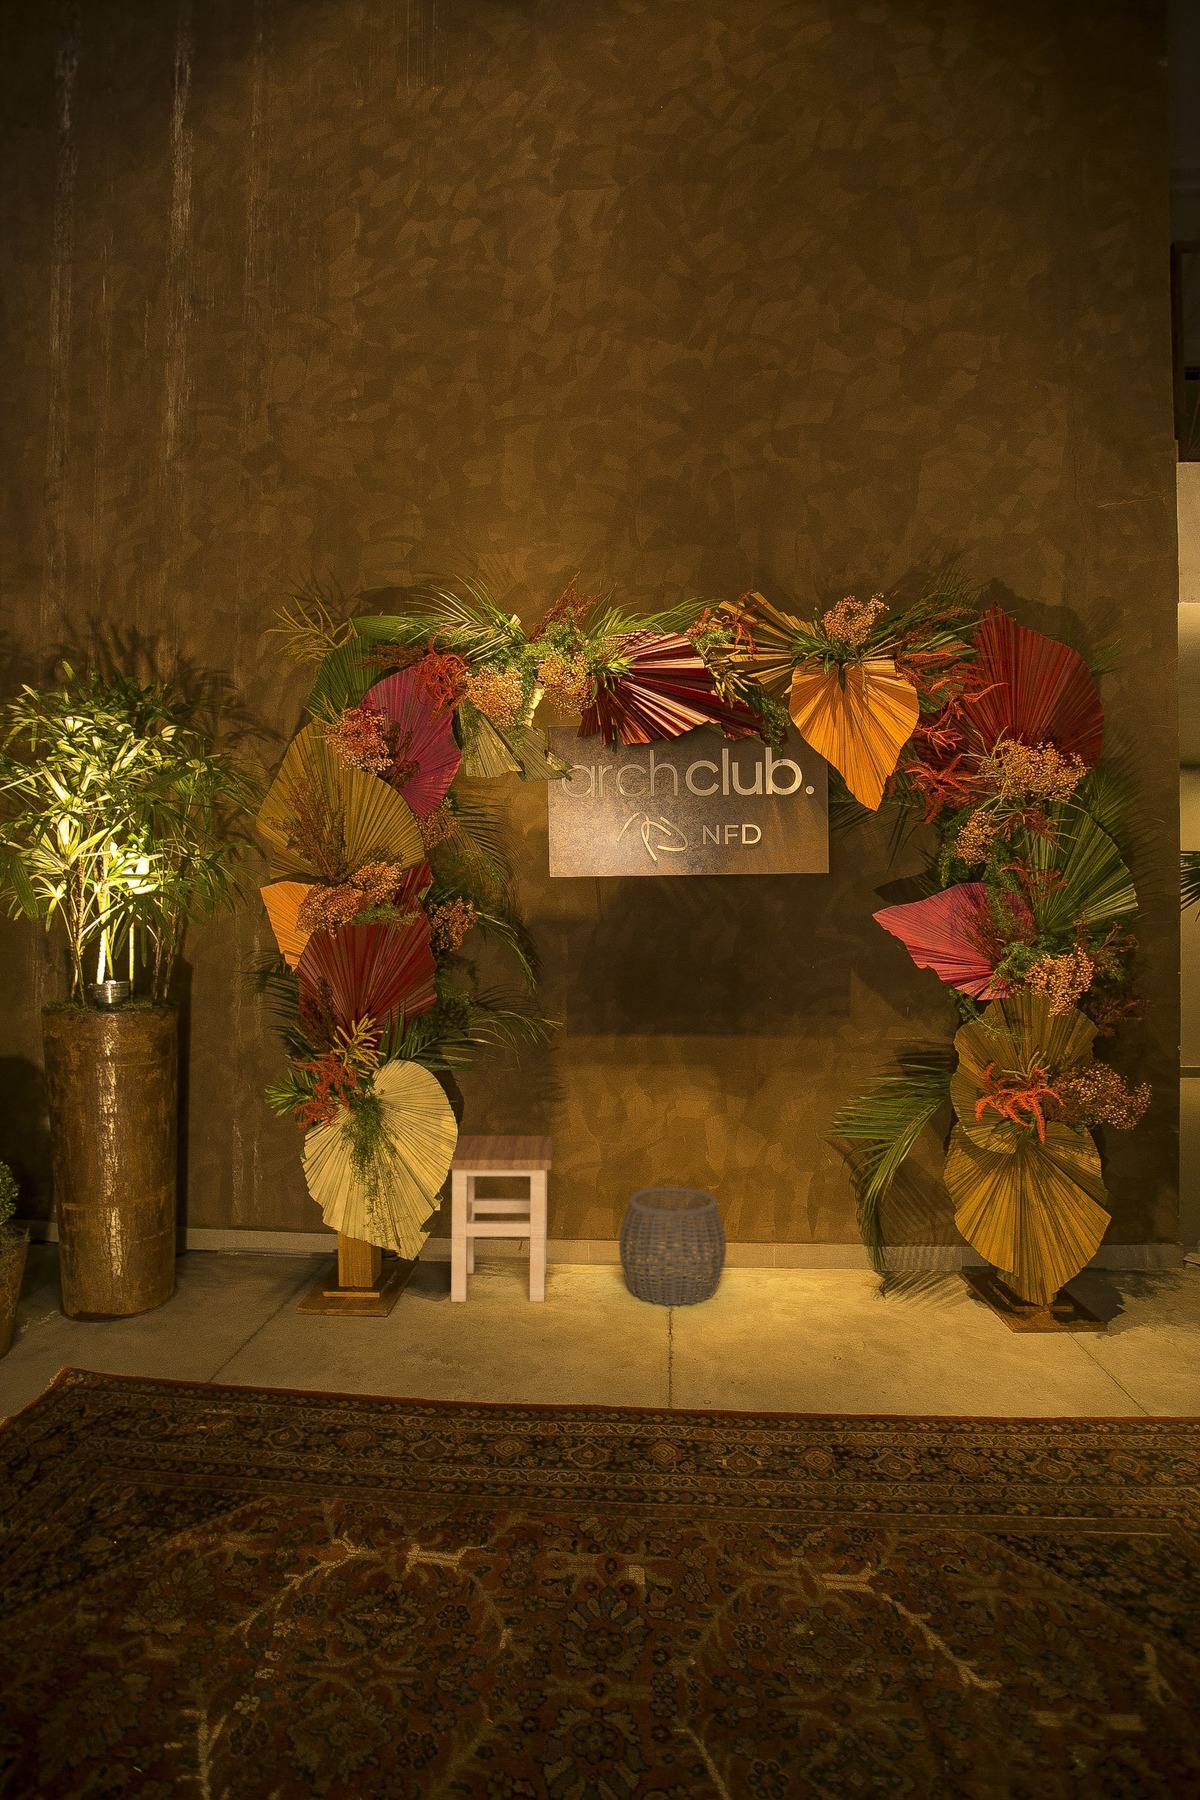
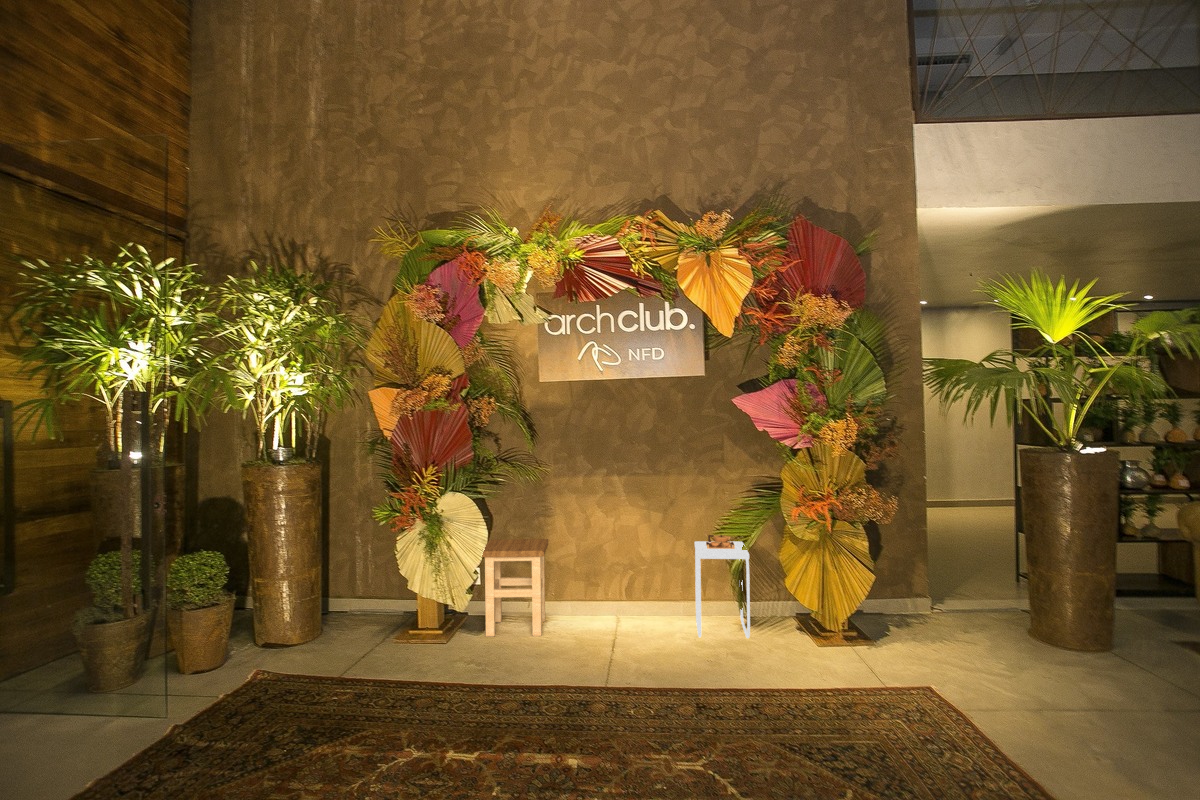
side table: none [796,1136,897,1312] -> present [695,535,750,638]
woven basket: present [619,1186,726,1305] -> none [586,568,651,637]

